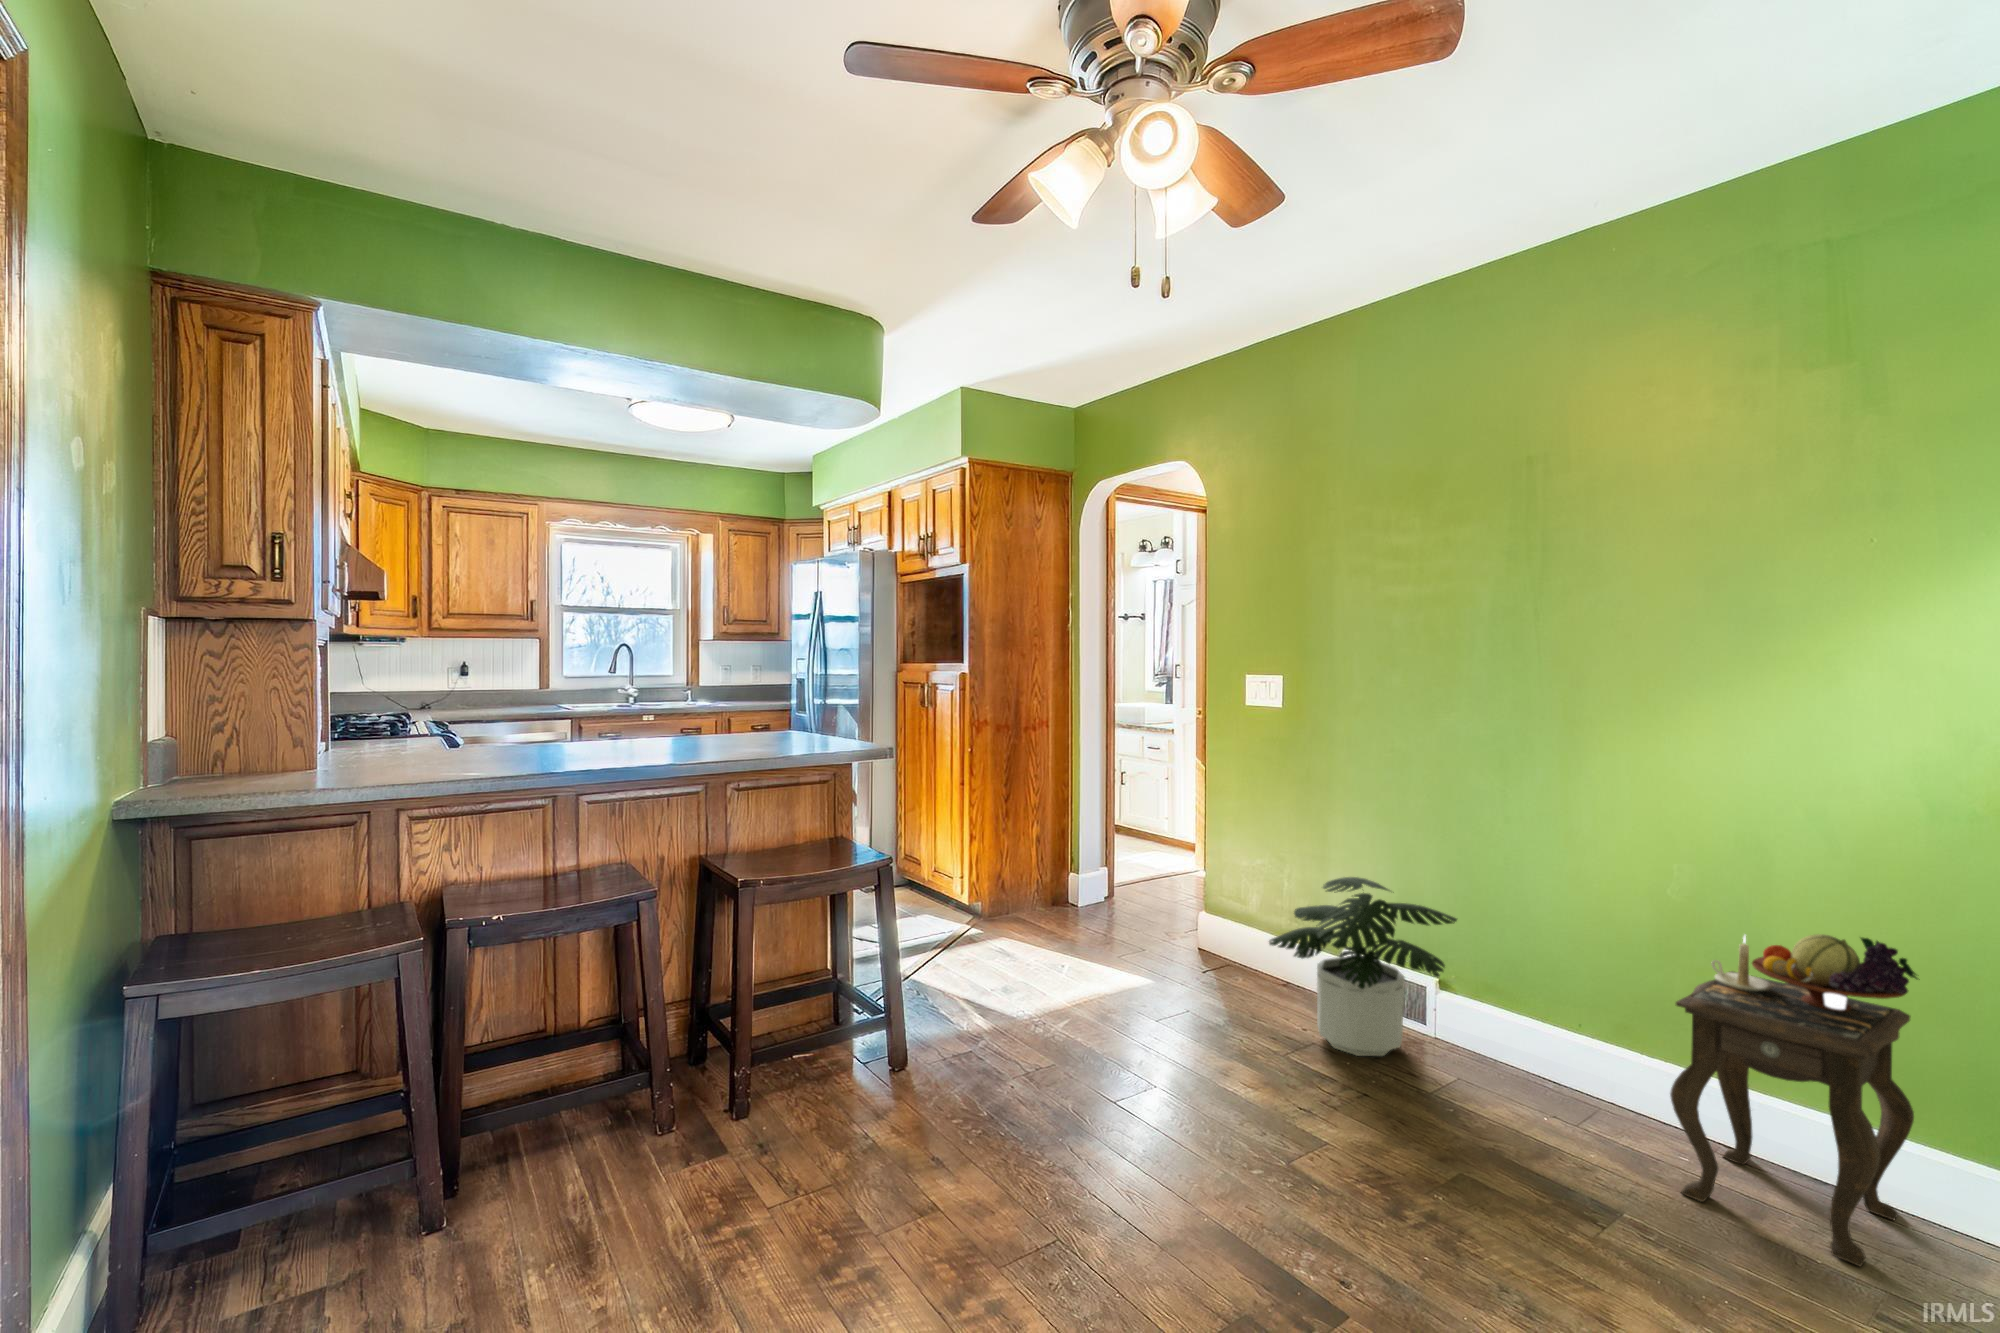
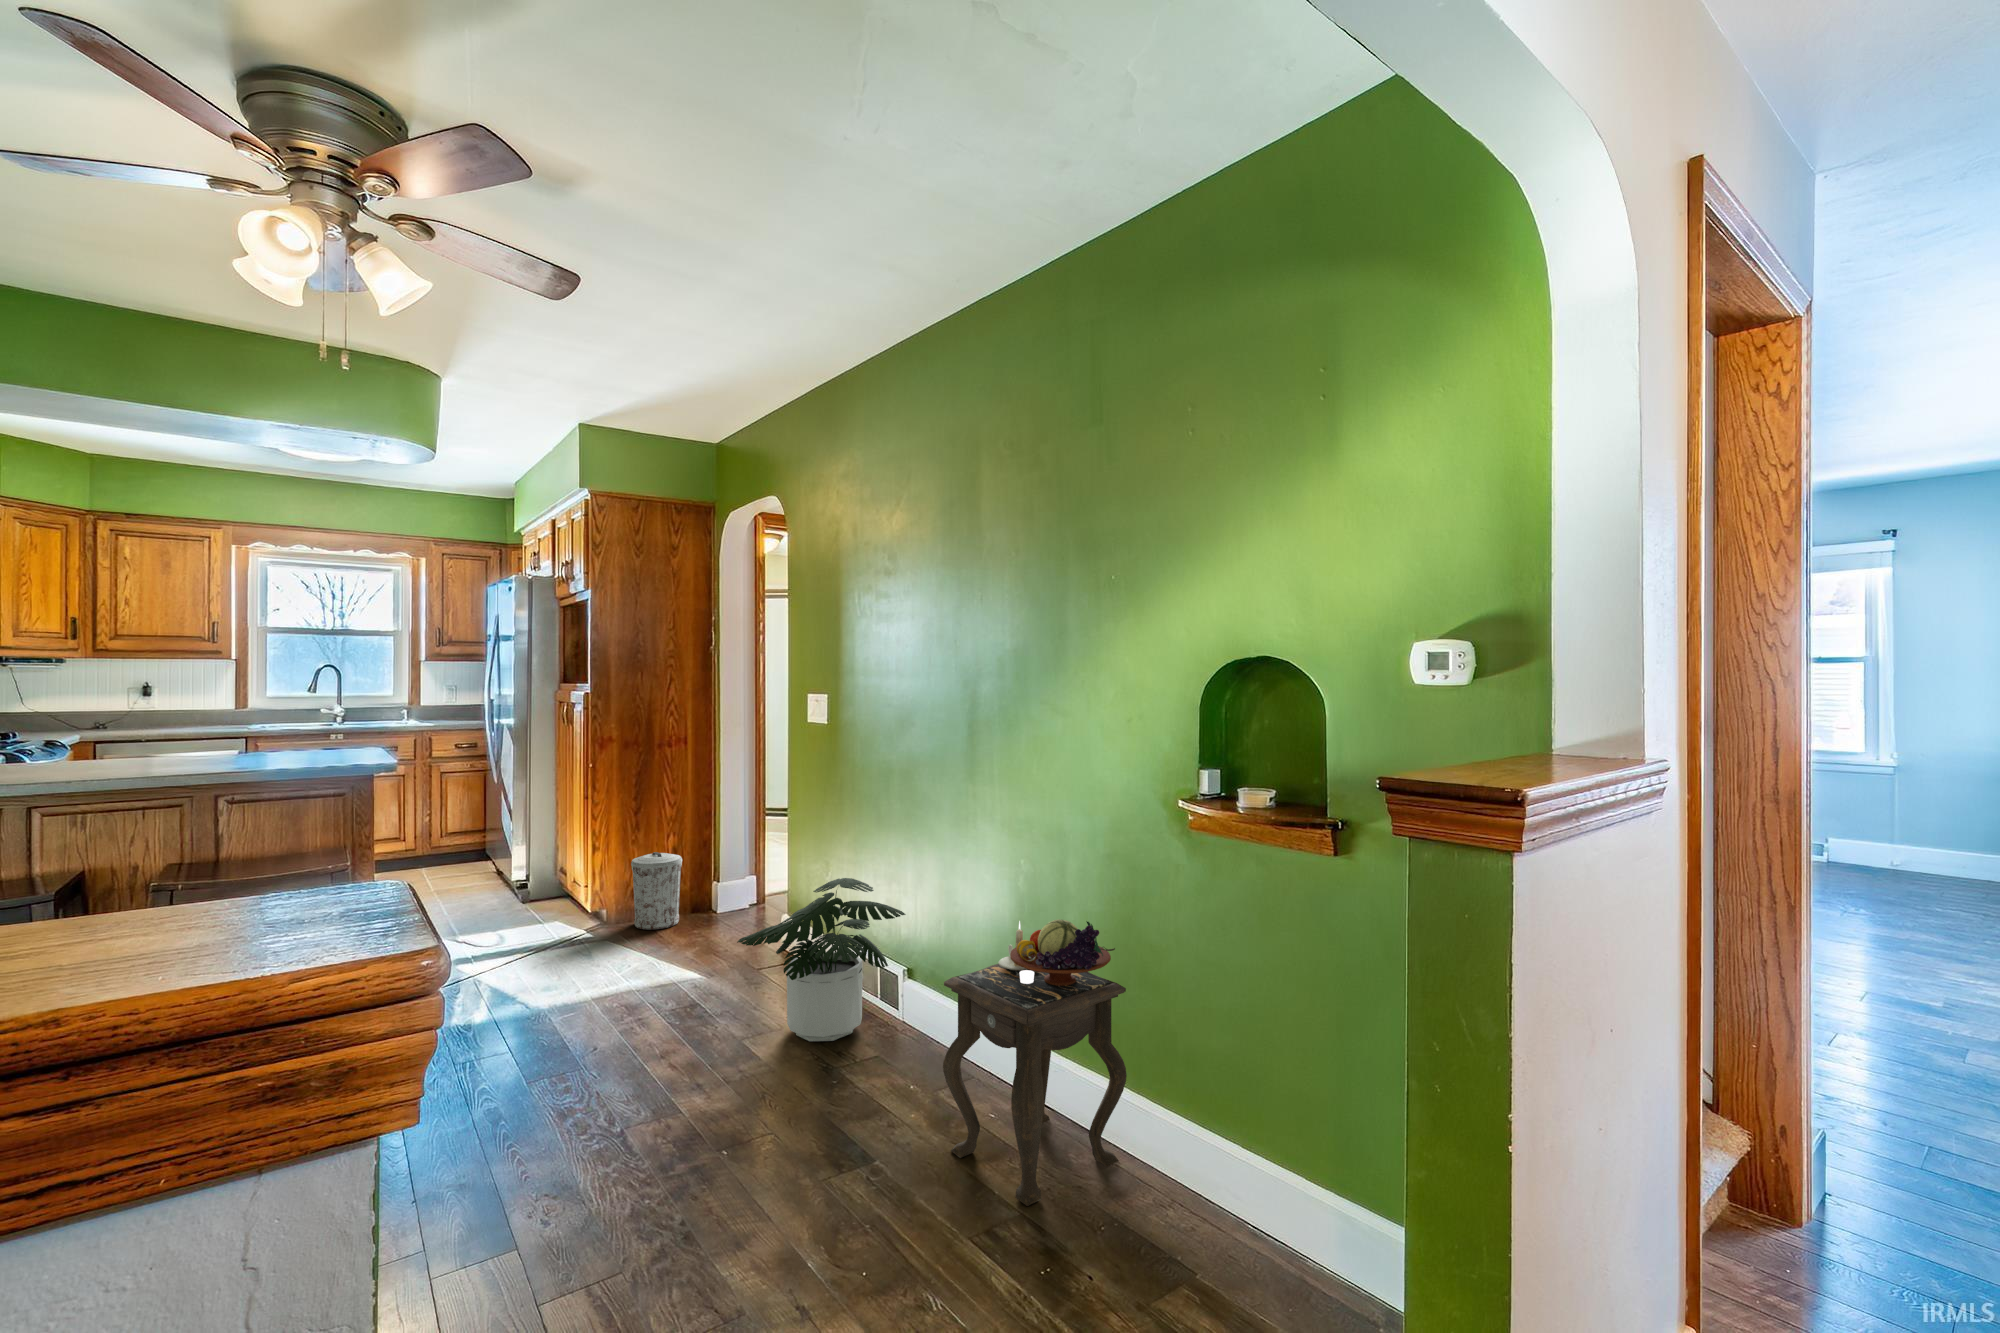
trash can: none [1009,843,1060,925] -> present [631,852,682,930]

